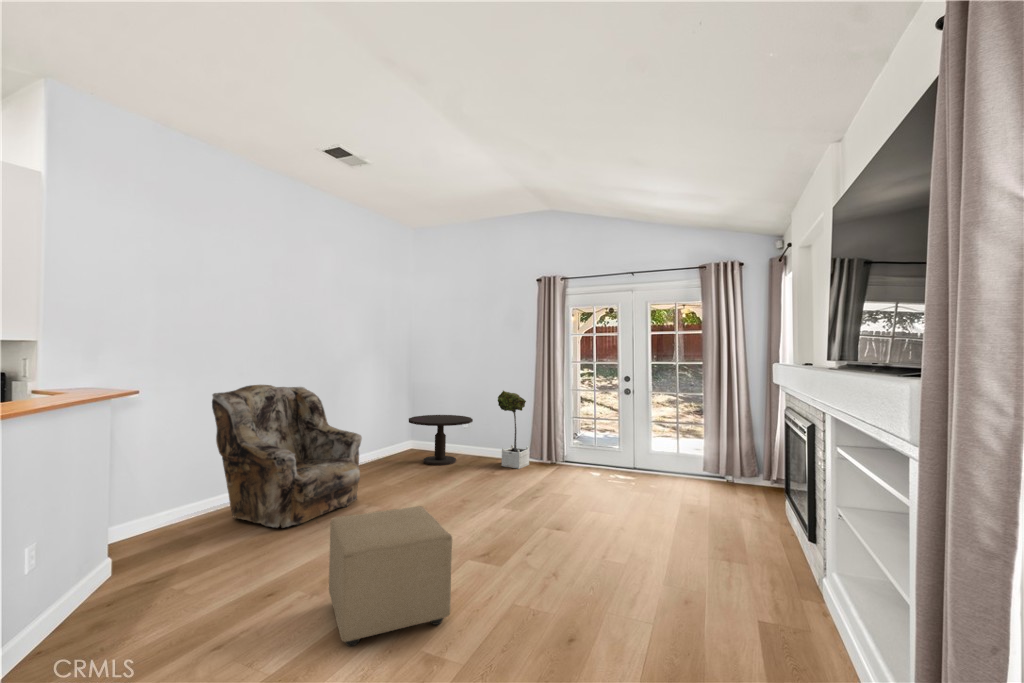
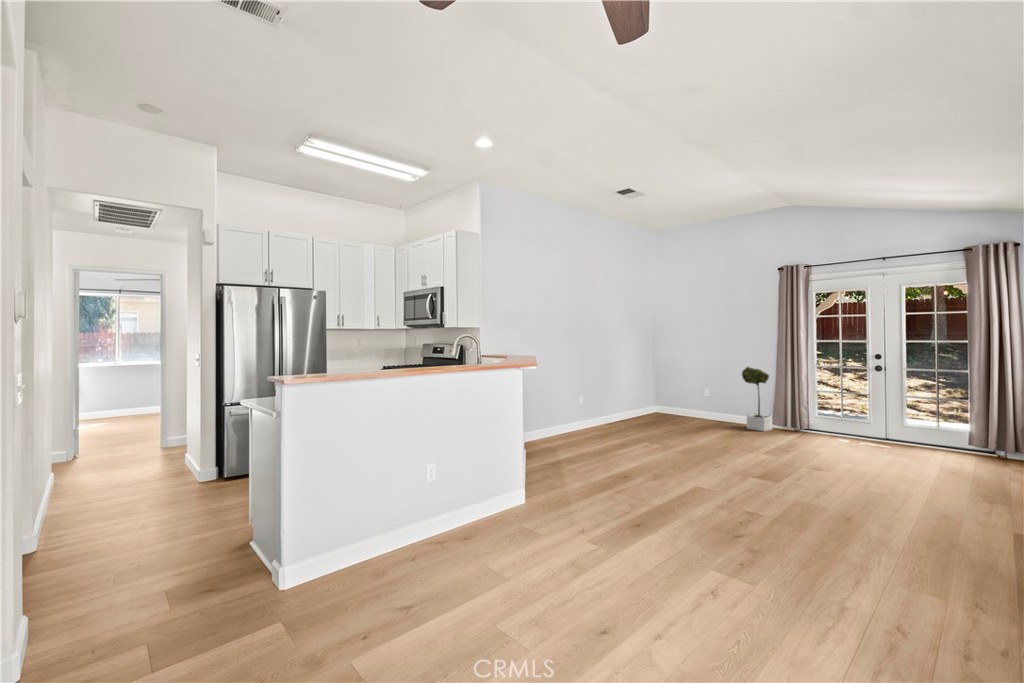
armchair: present [212,385,362,528] -> none [550,359,646,451]
side table: present [409,415,473,465] -> none [664,386,718,425]
ottoman: present [329,506,452,646] -> none [659,437,747,507]

